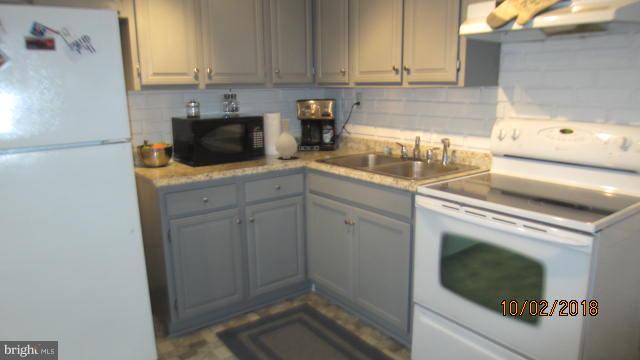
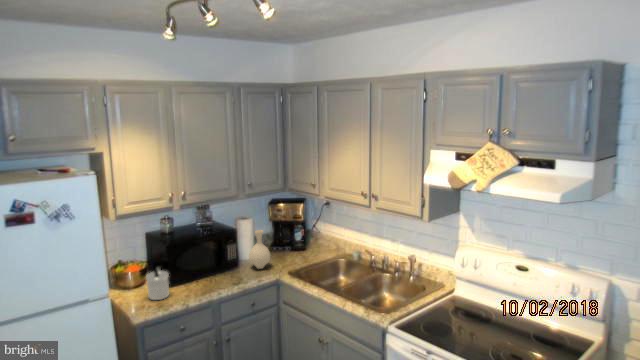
soap dispenser: none [170,135,193,172] -> present [146,262,169,300]

